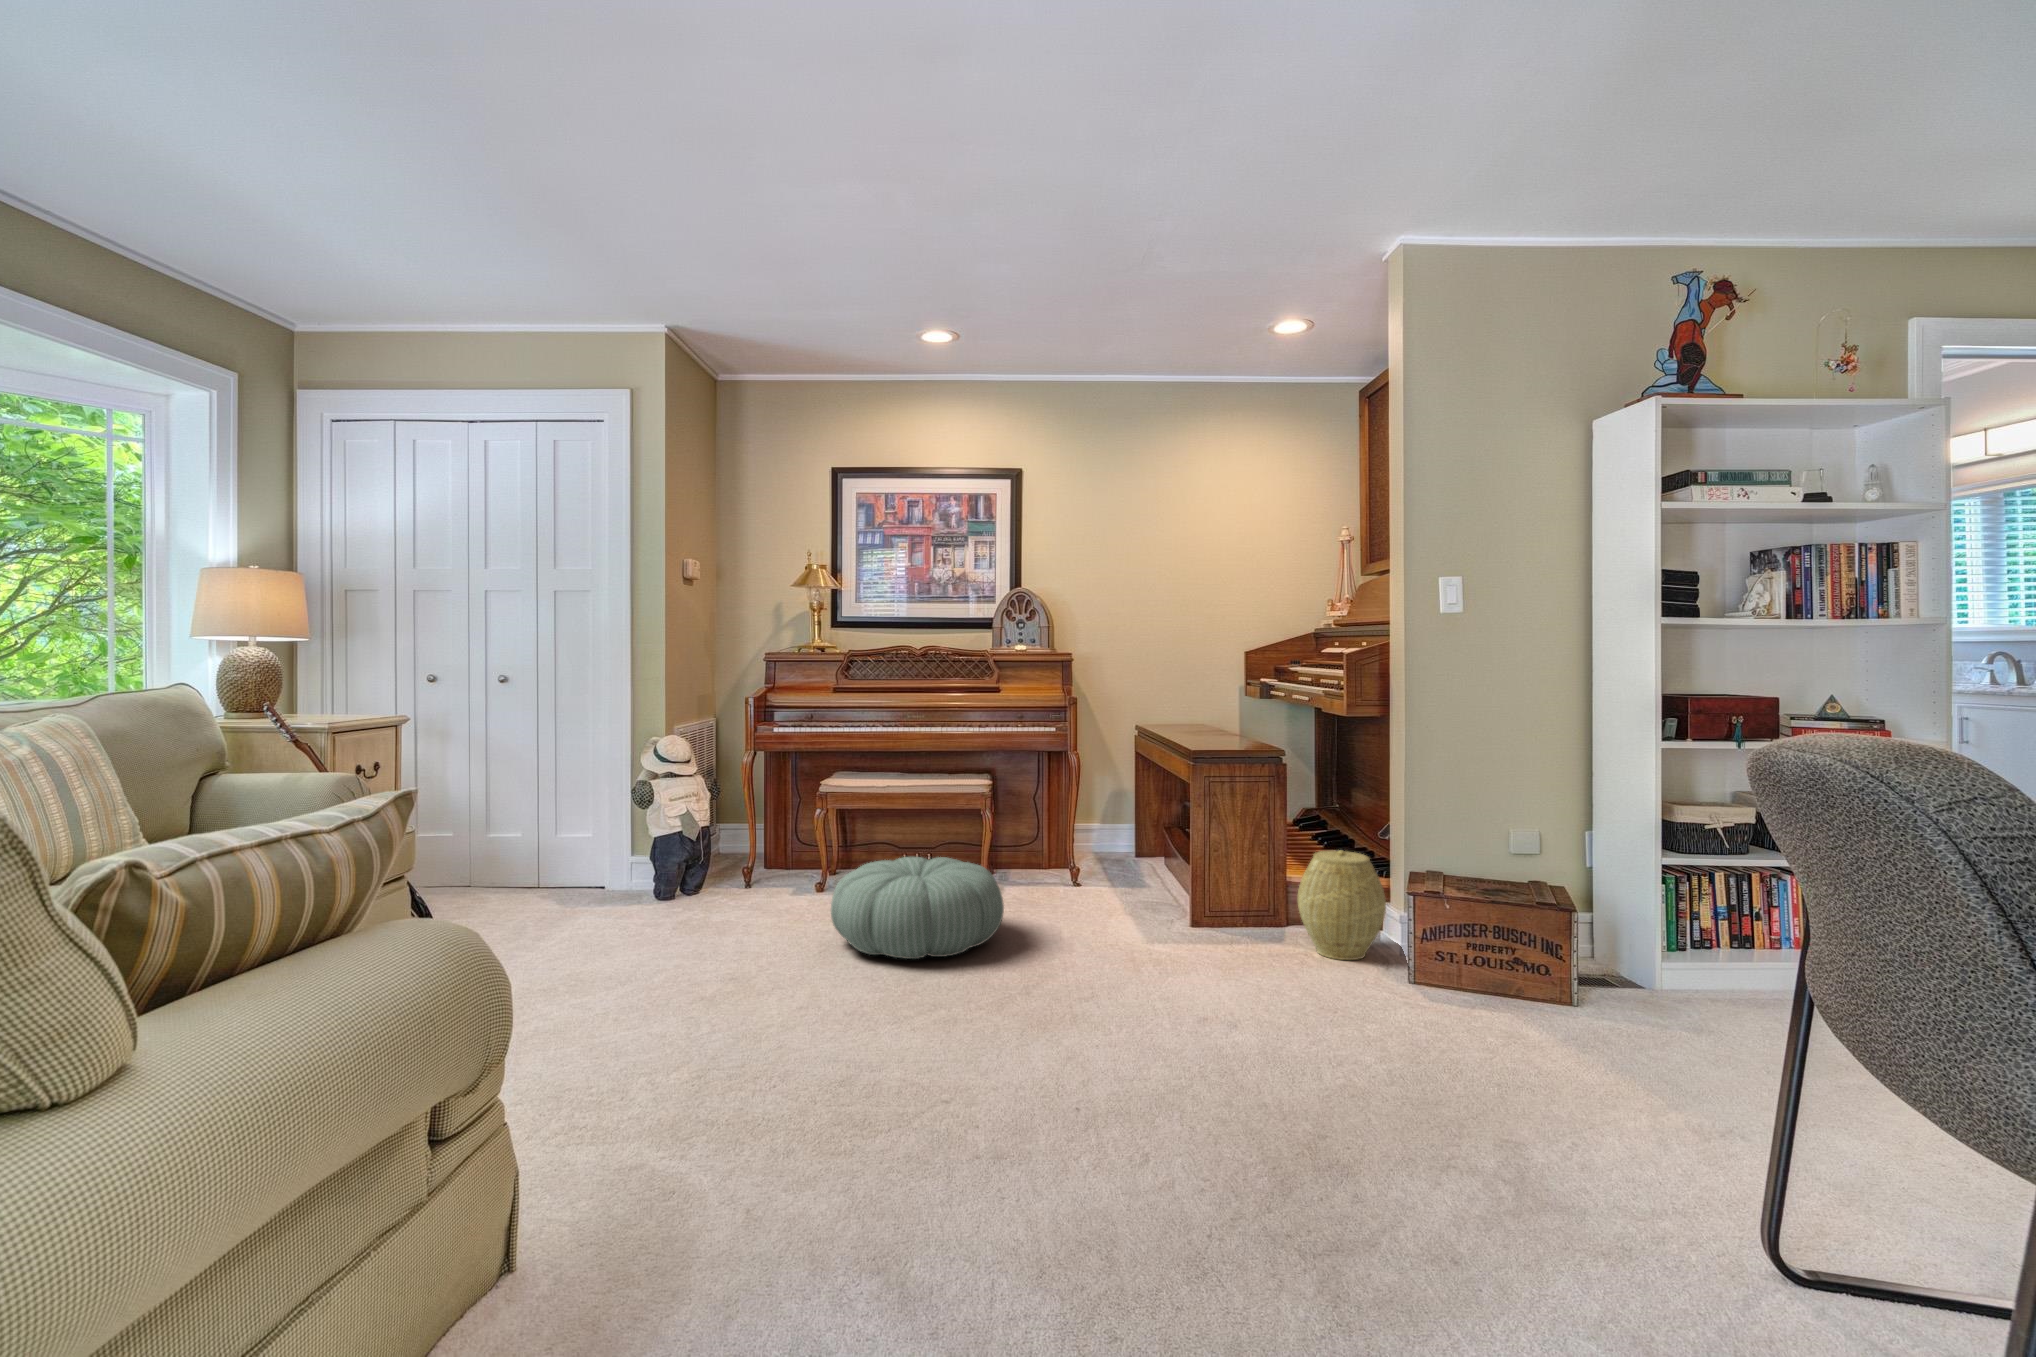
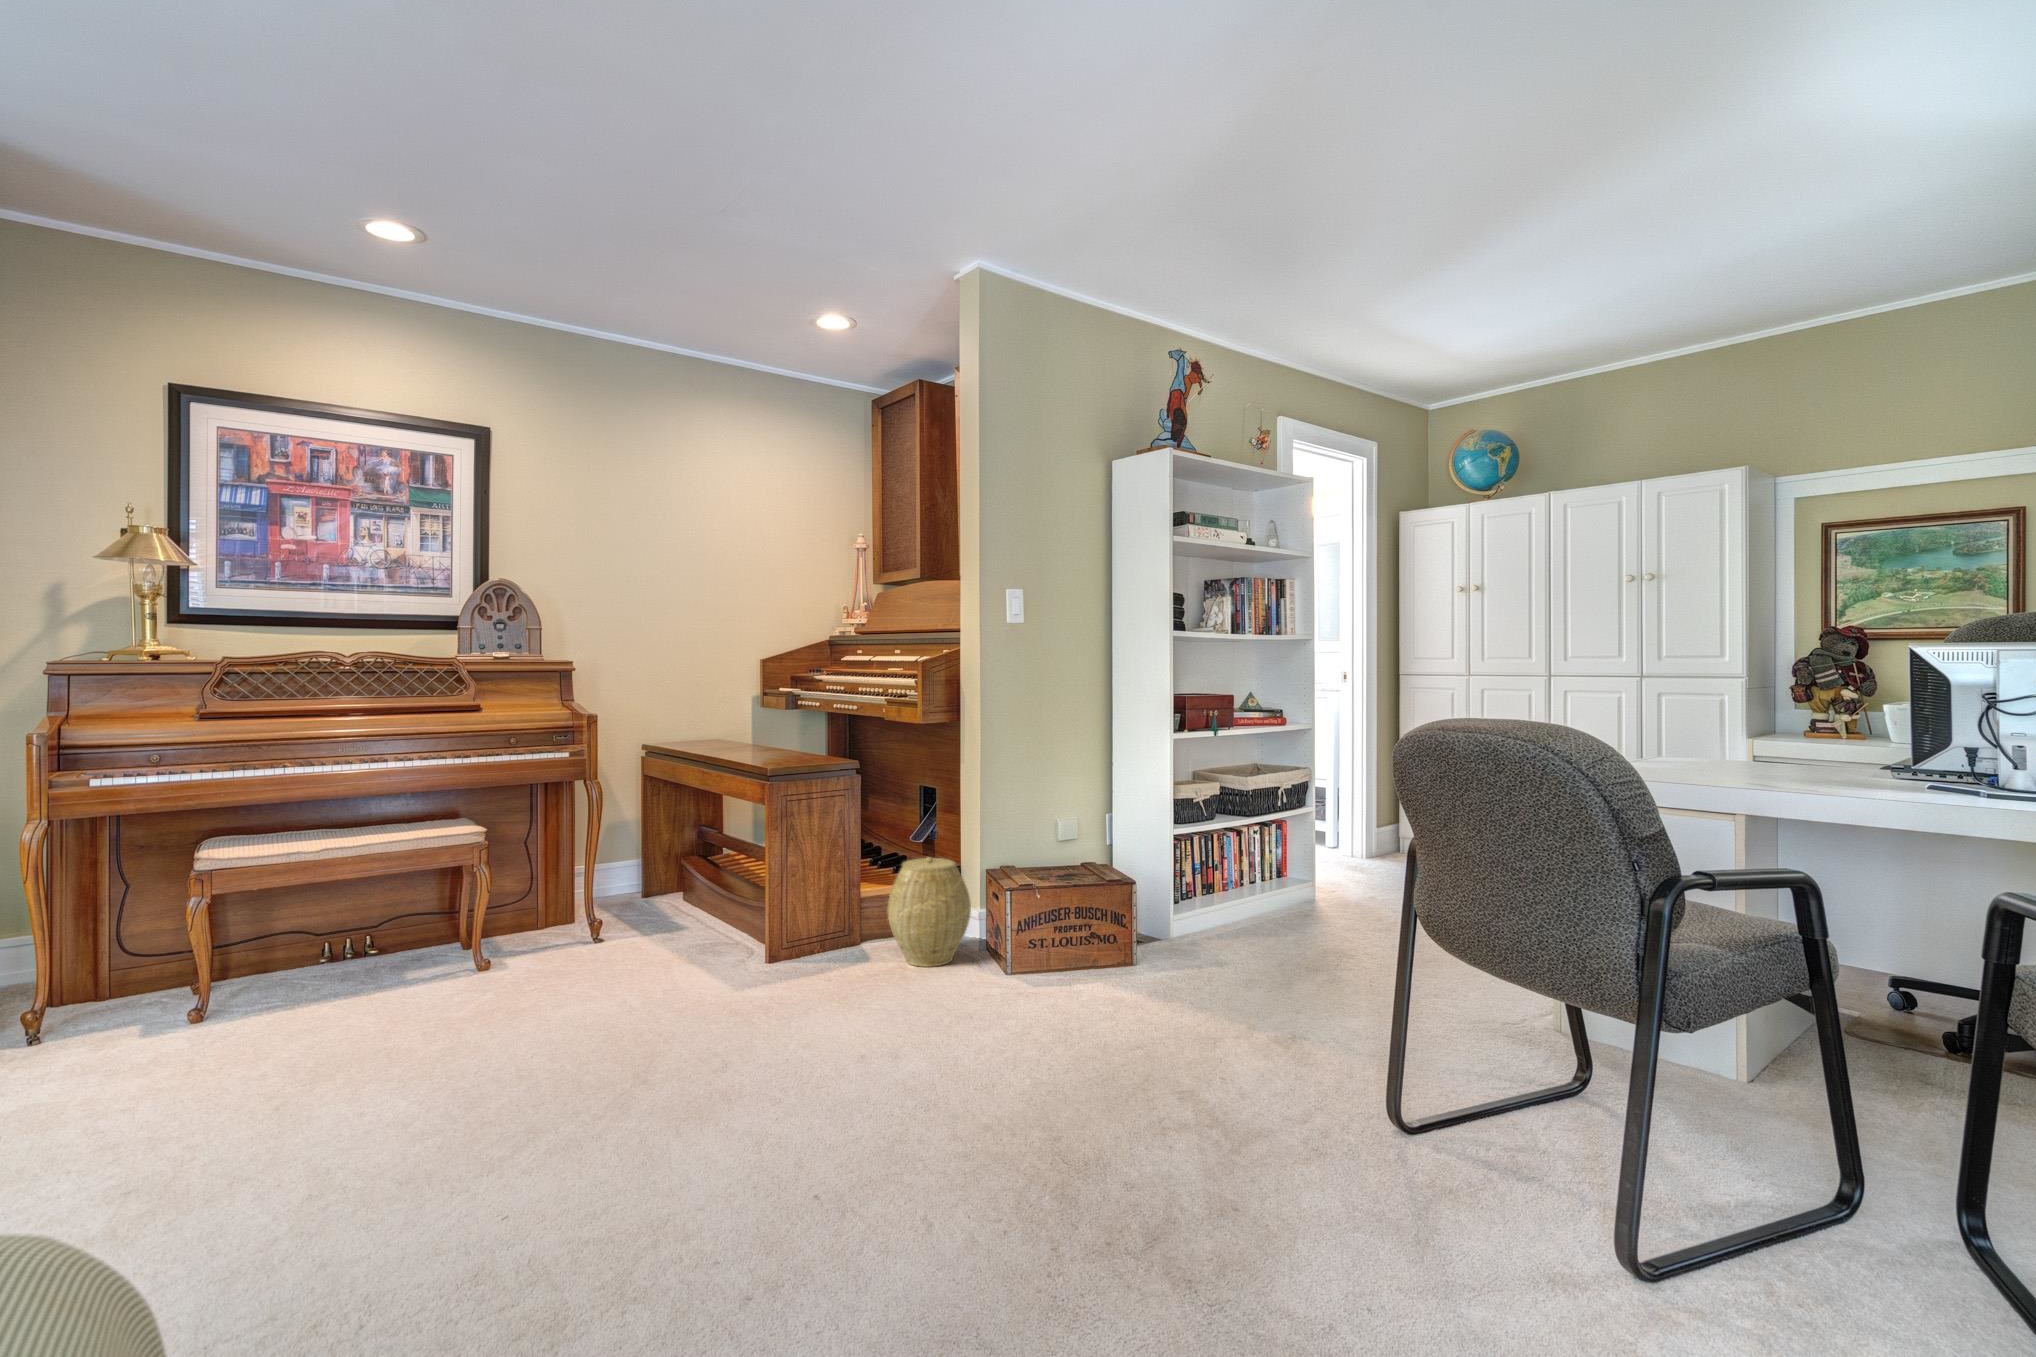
pouf: present [831,857,1004,959] -> none [282,934,560,1090]

